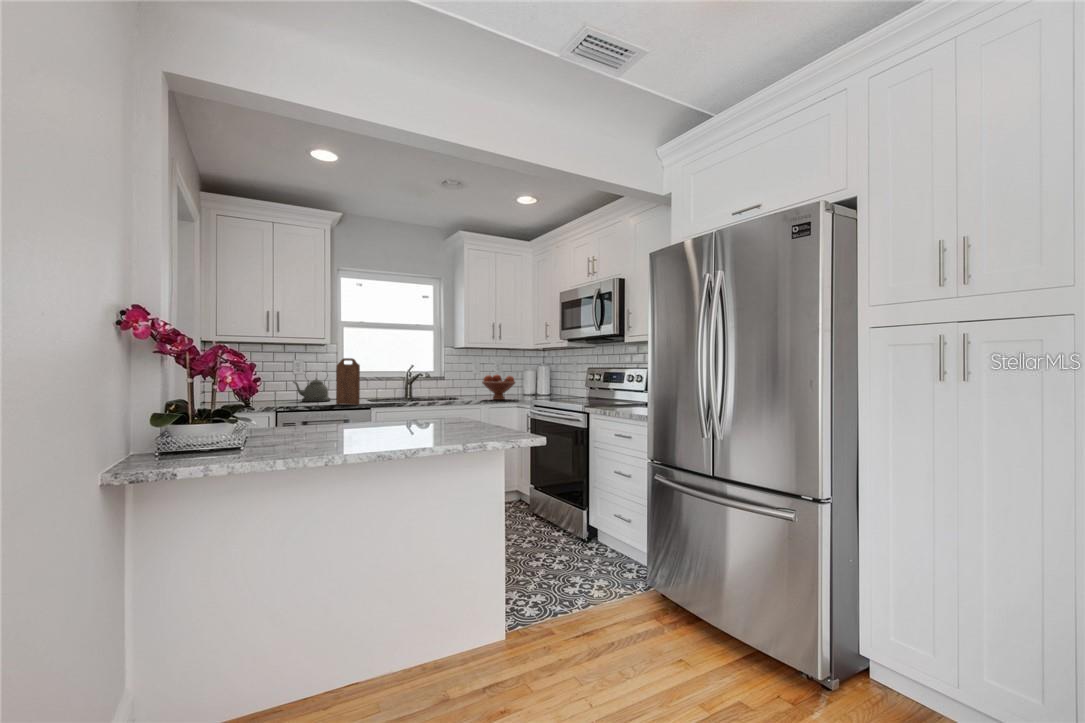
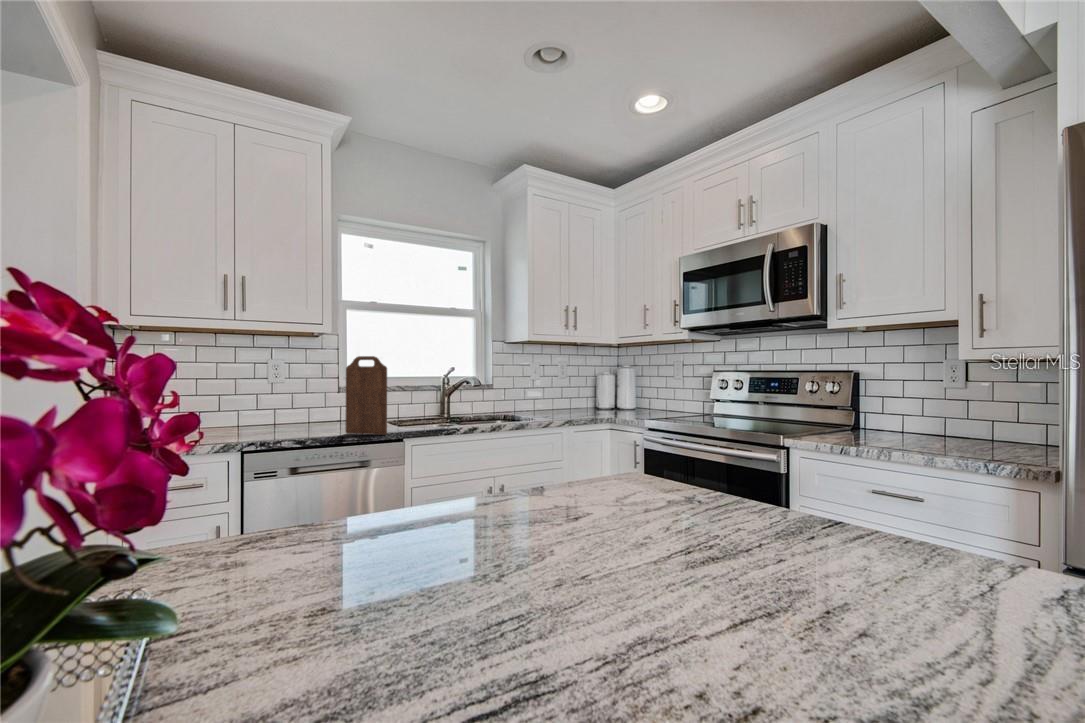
fruit bowl: present [482,374,515,400] -> none [558,381,609,419]
kettle: present [293,375,330,402] -> none [268,377,329,428]

